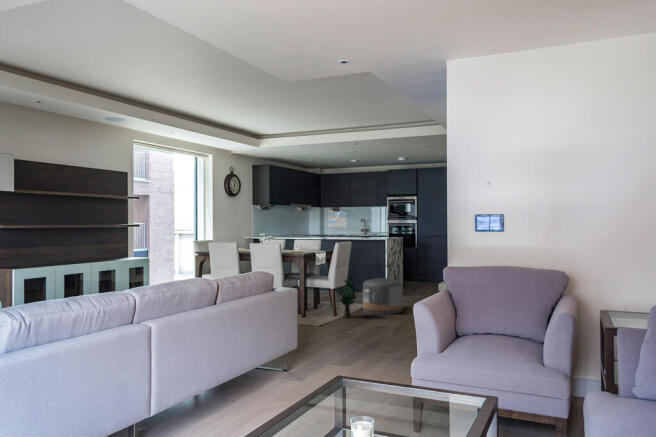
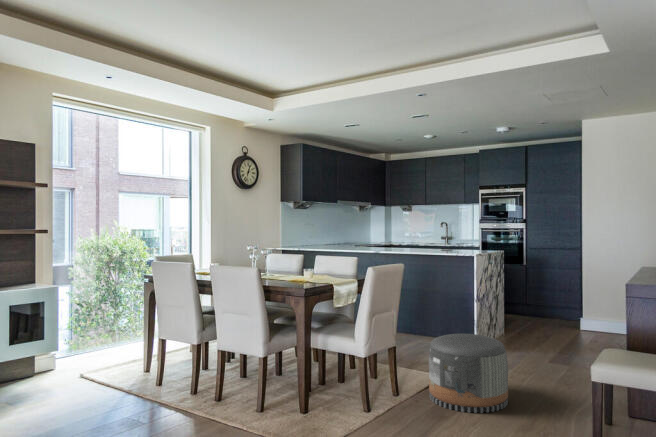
decorative plant: present [336,276,358,318] -> none [370,334,418,421]

